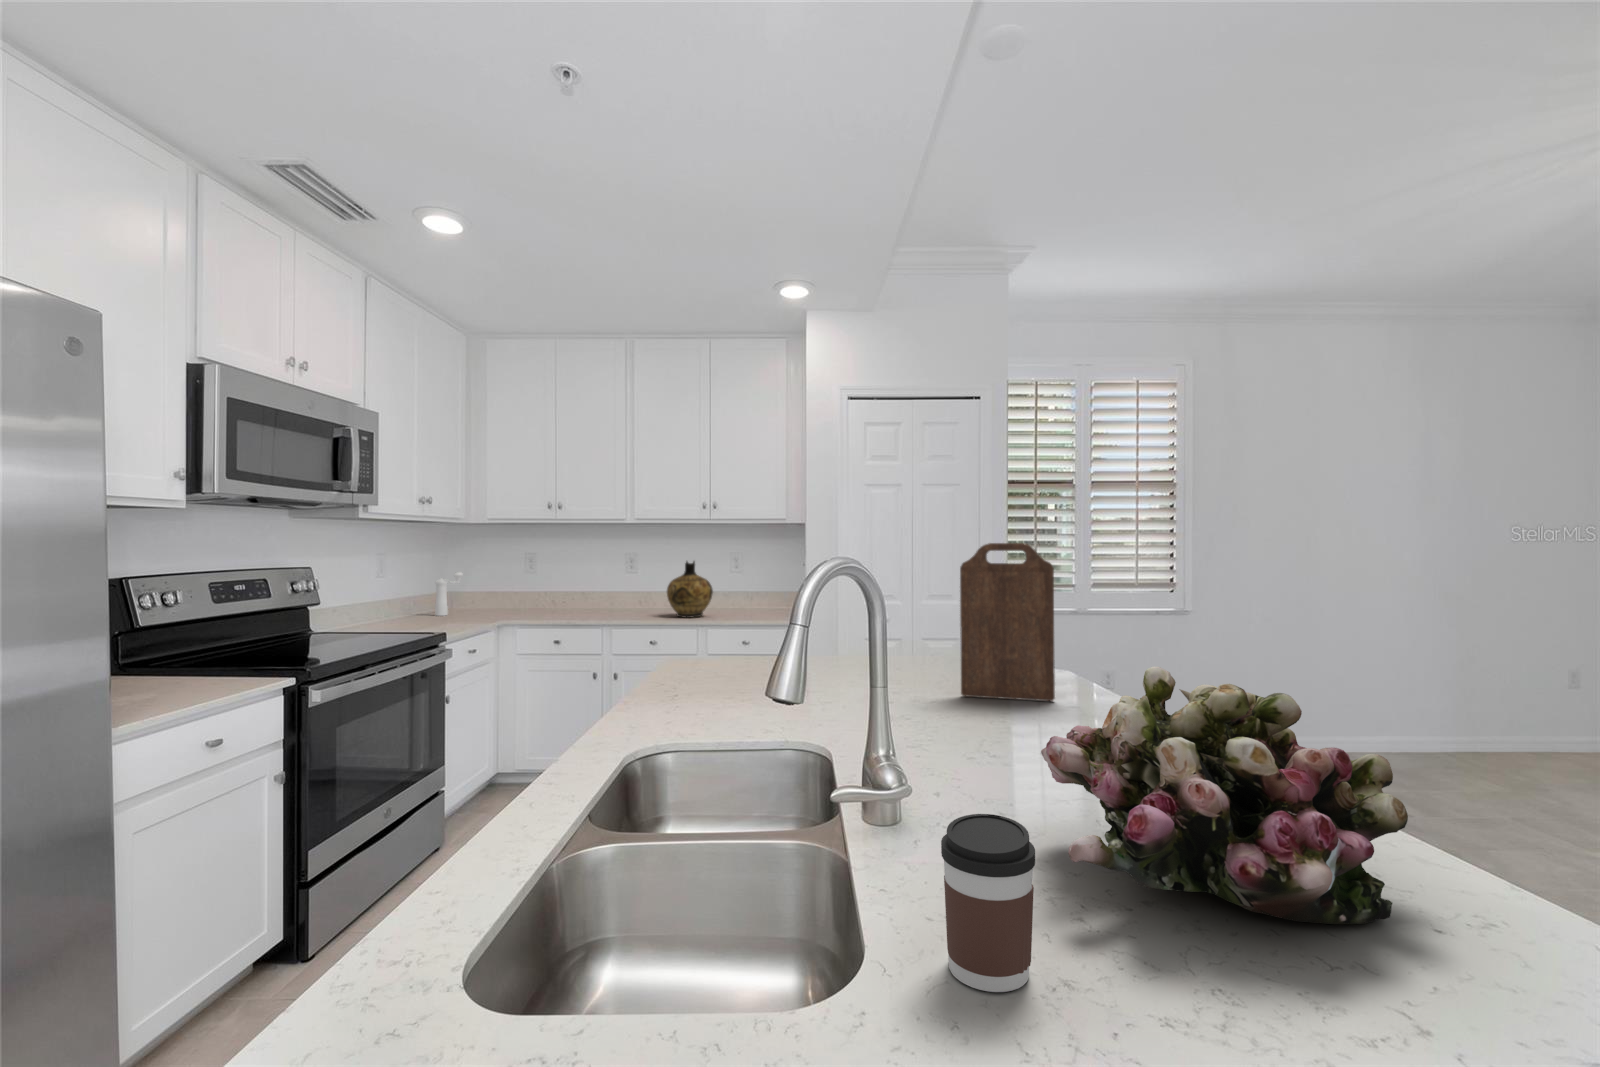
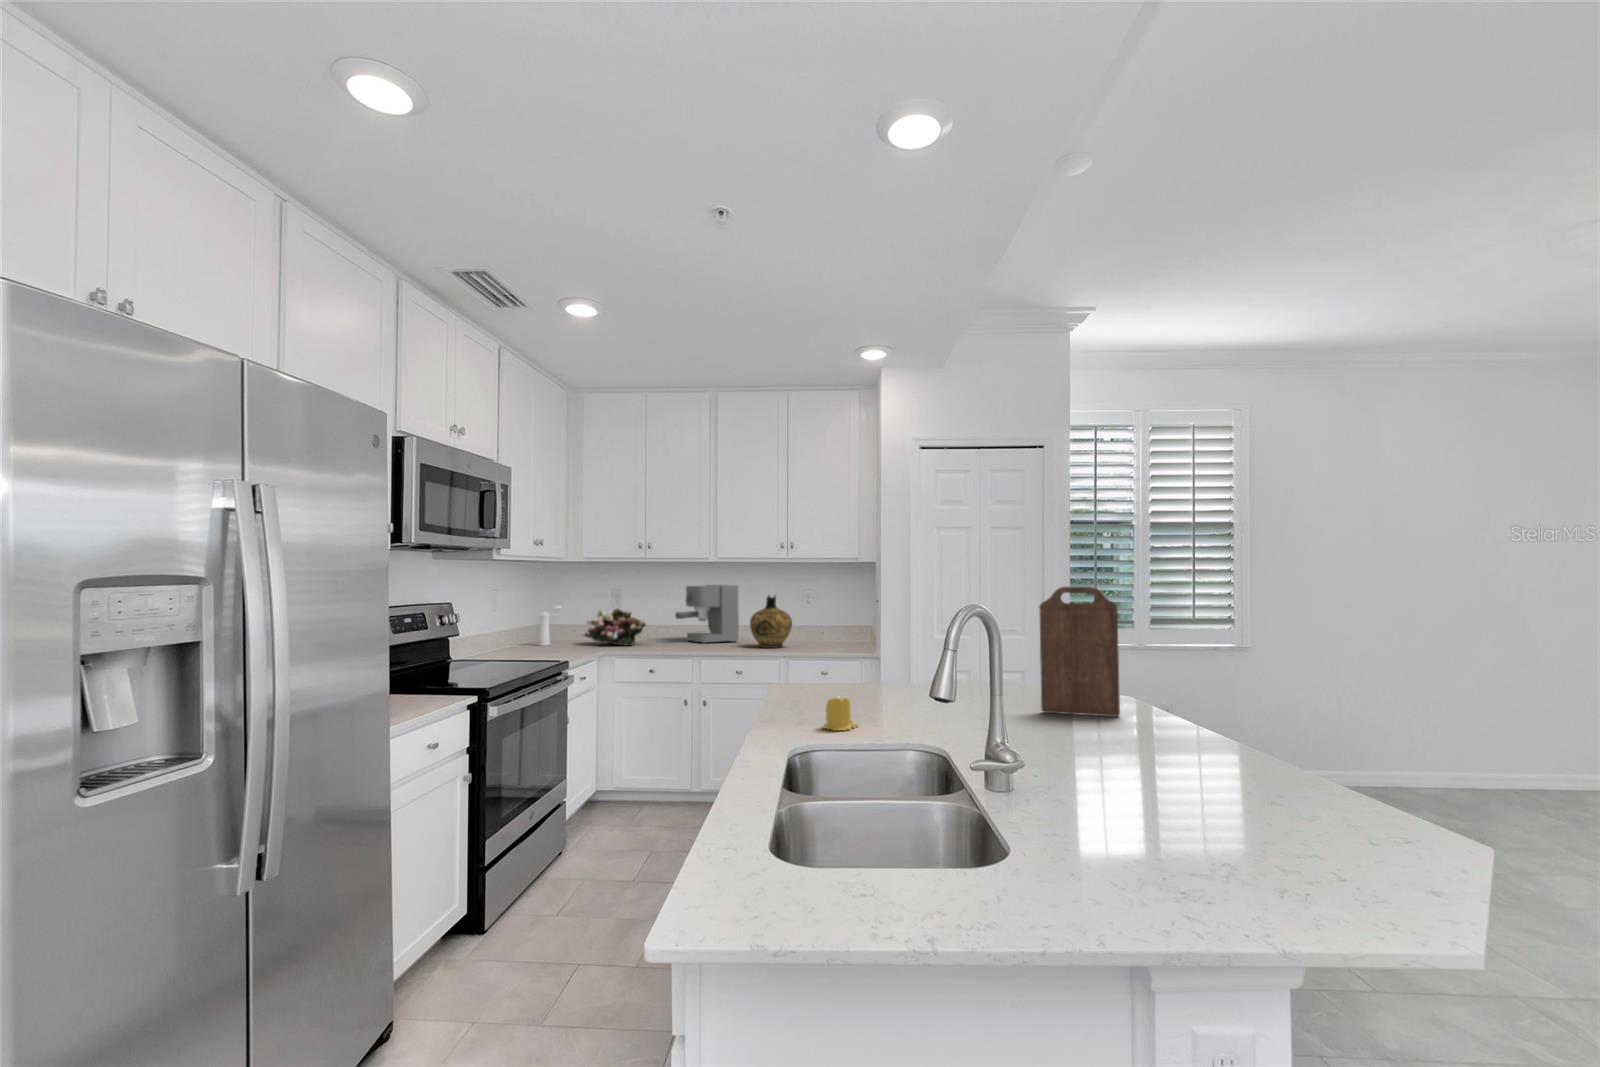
coffee maker: none [588,550,658,613] -> present [675,585,739,643]
flower arrangement: present [1041,667,1408,924] -> present [581,607,646,646]
candle: none [681,678,729,725] -> present [823,697,858,731]
coffee cup: present [941,814,1035,992] -> none [1055,764,1112,862]

